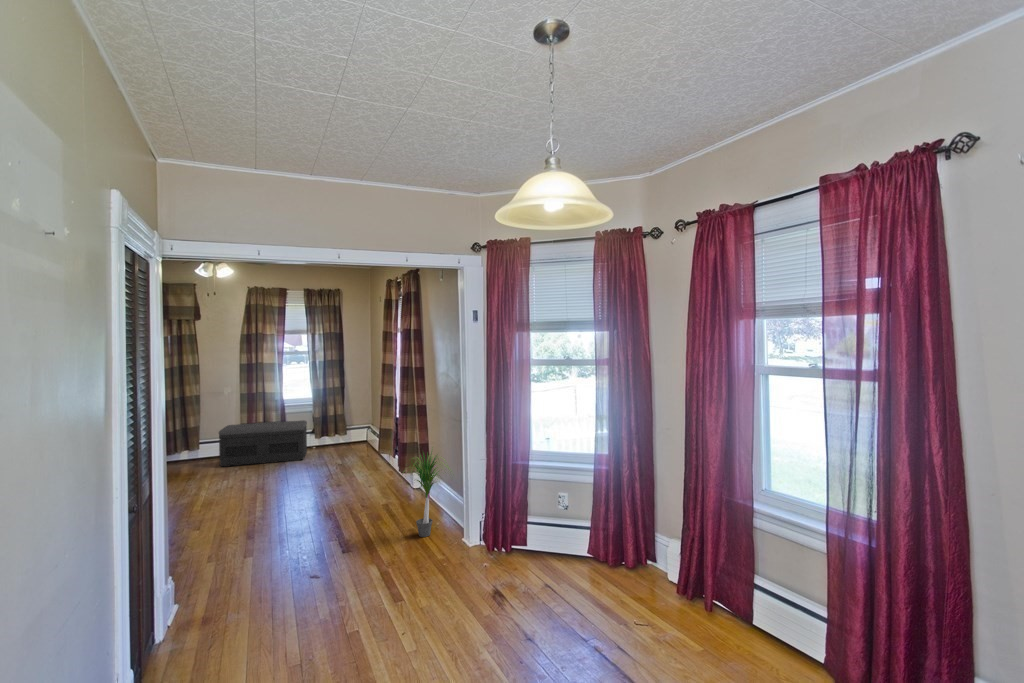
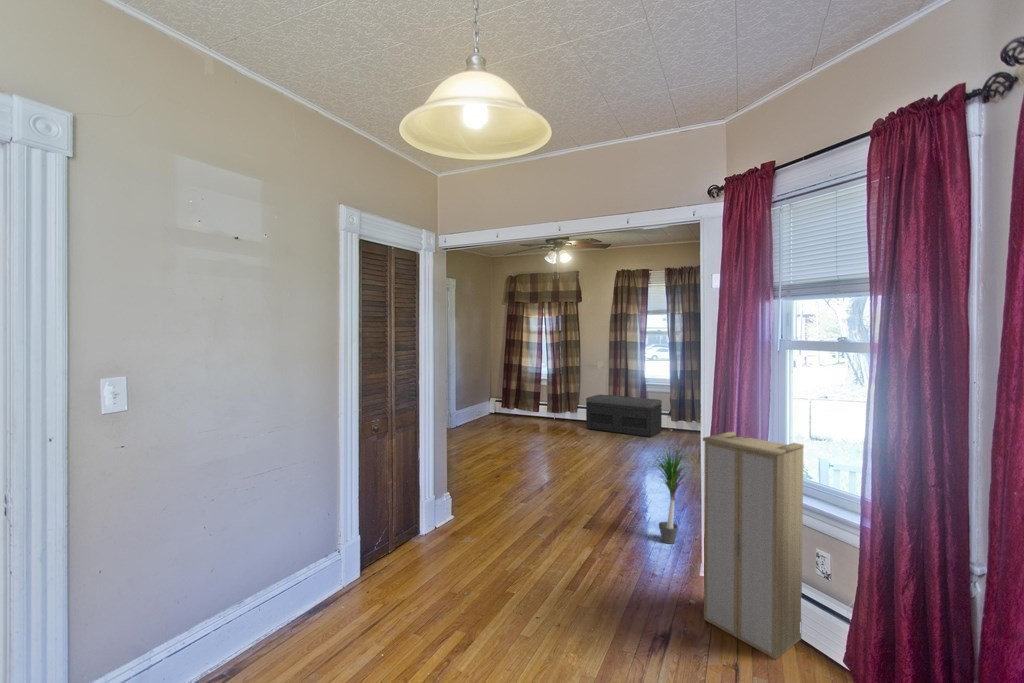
cabinet: none [503,426,558,571] -> present [703,432,804,659]

